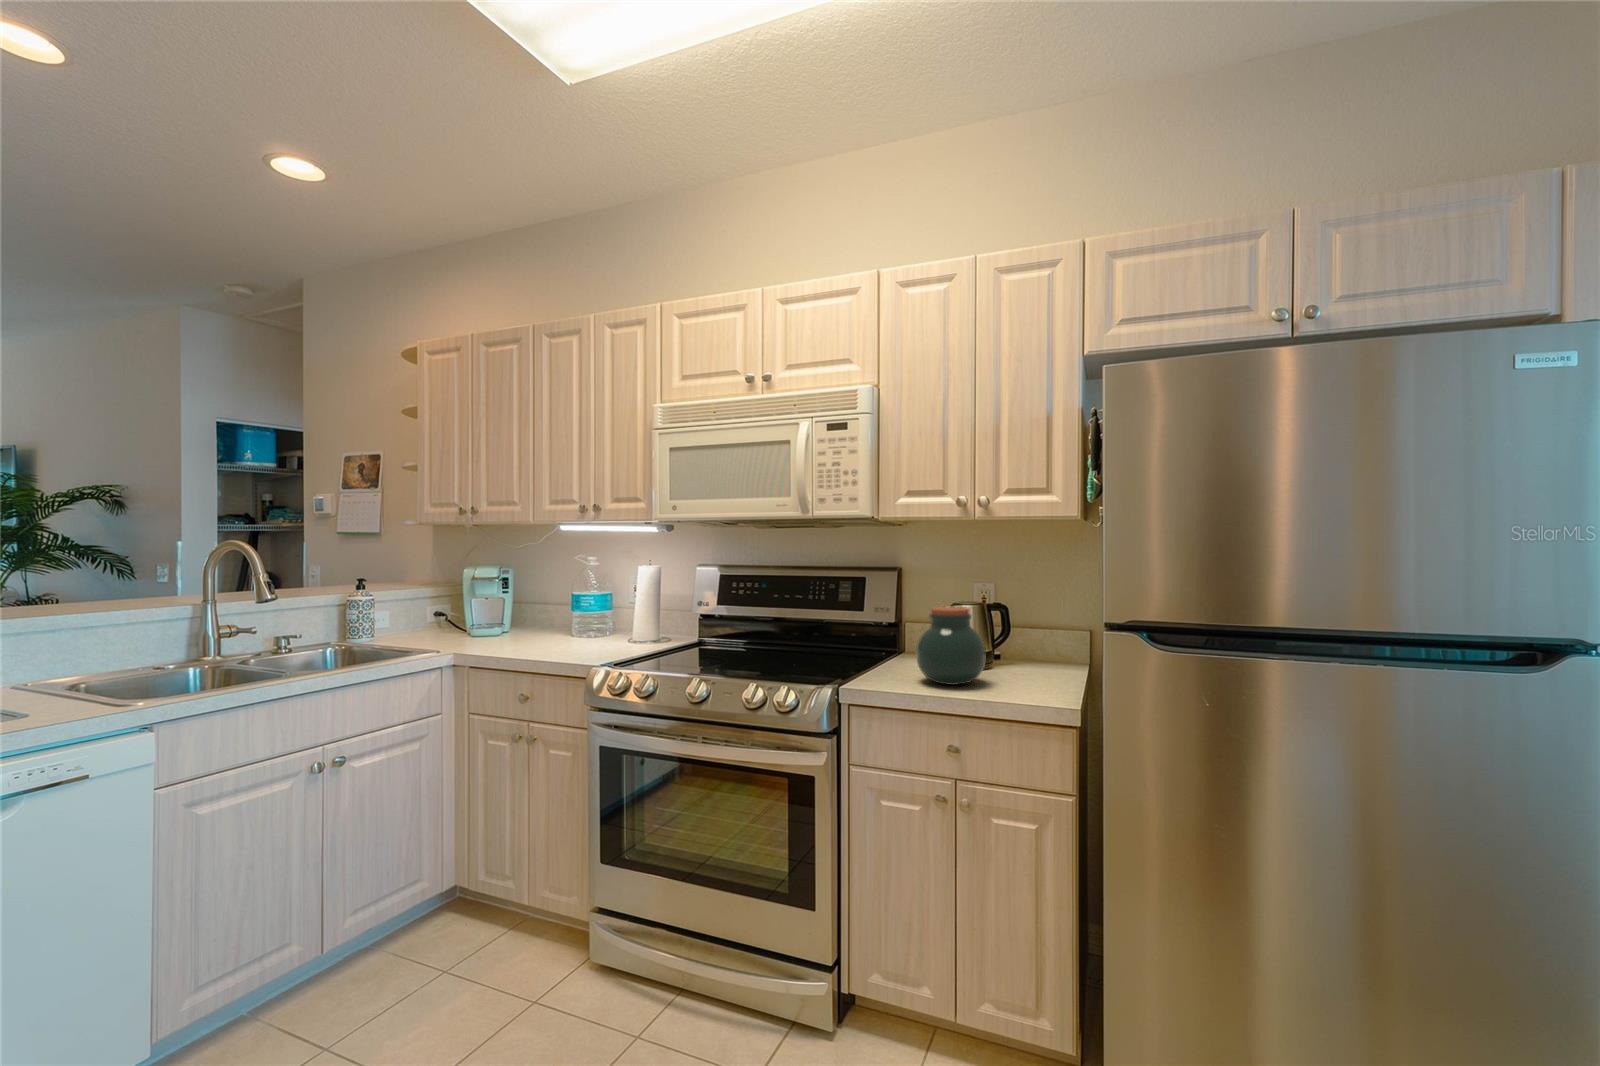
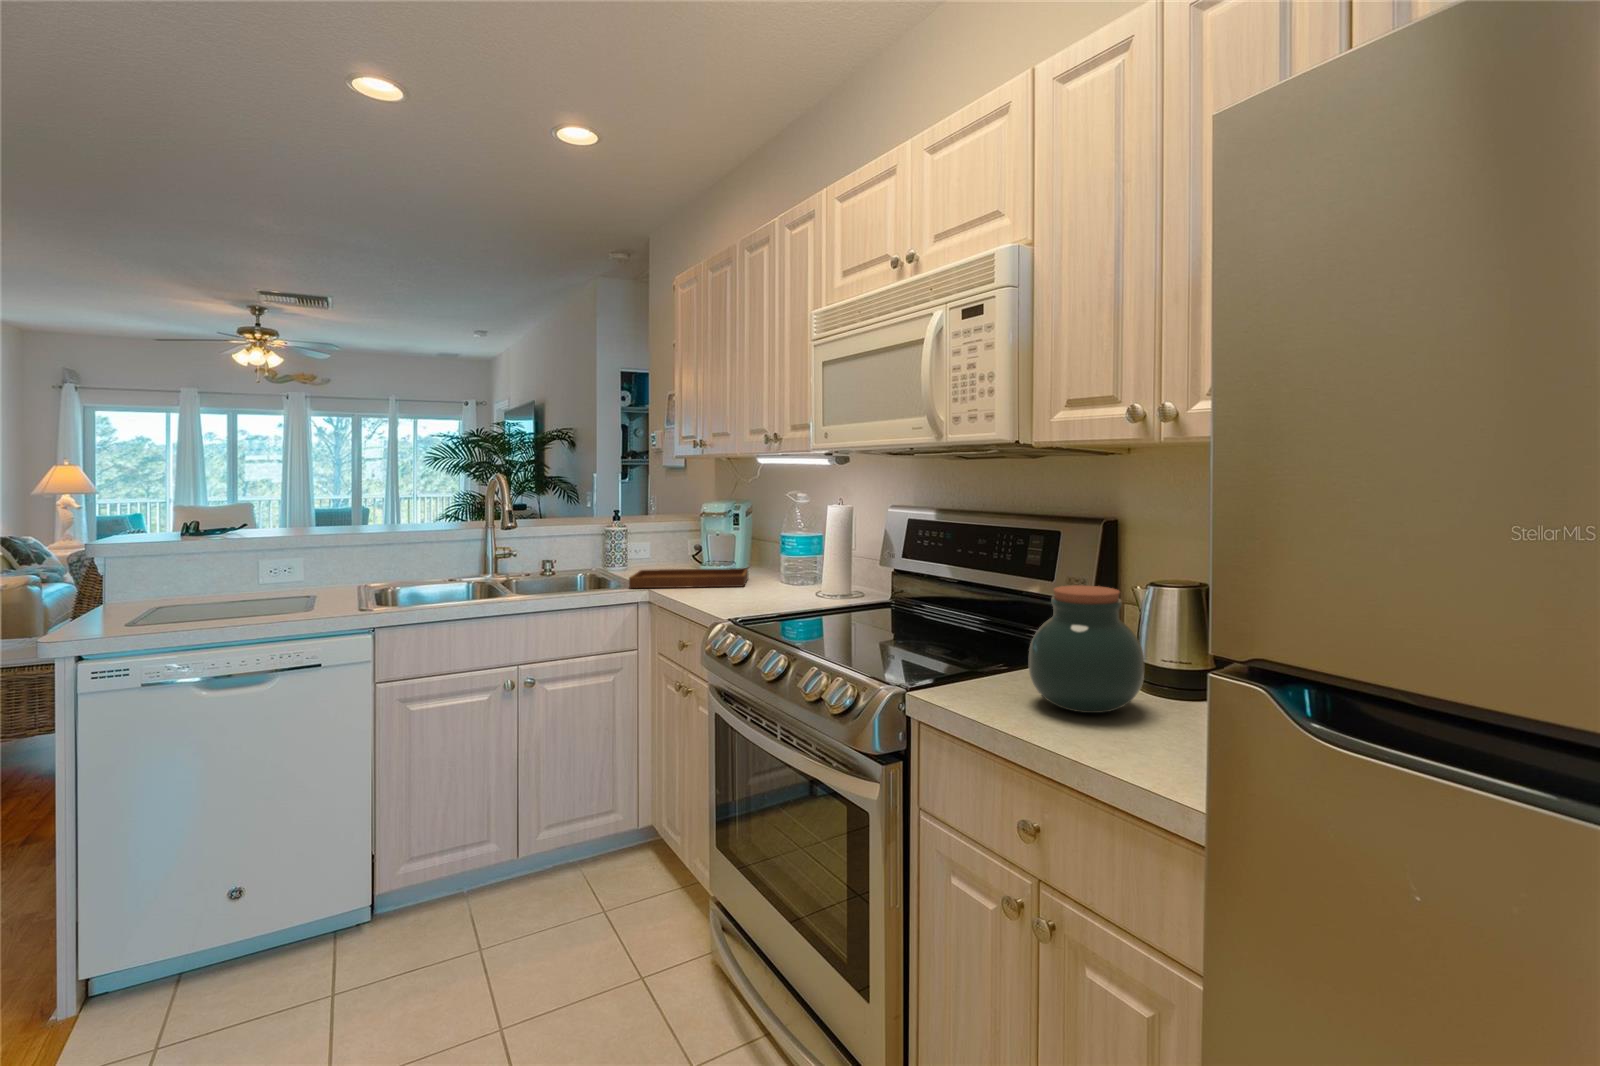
tray: none [420,606,549,654] -> present [629,544,748,588]

